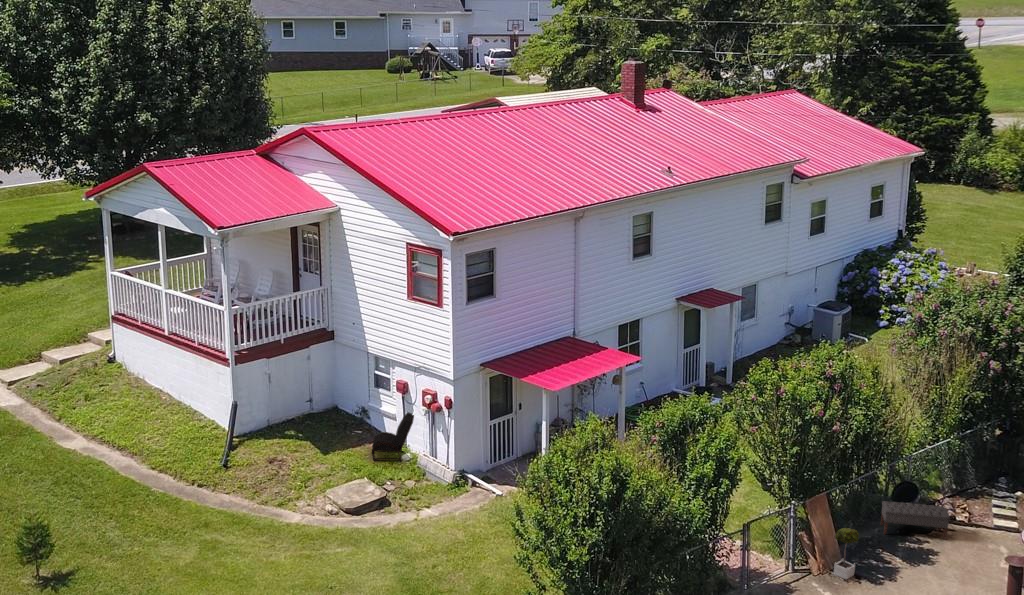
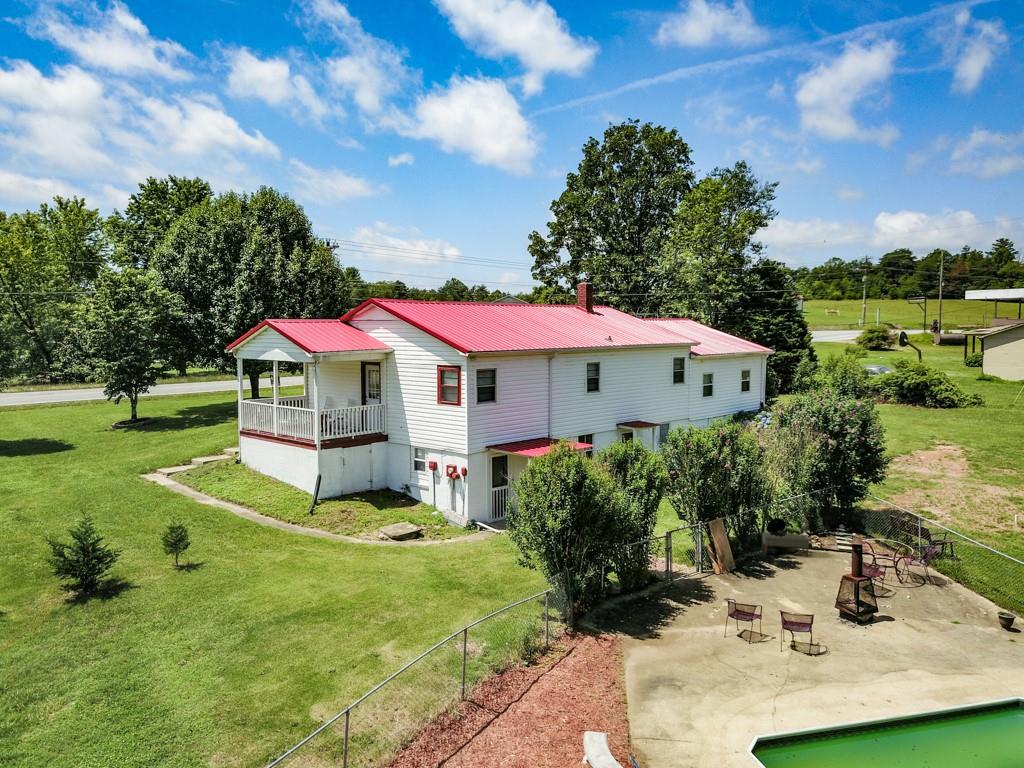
lounge chair: present [372,413,414,462] -> none [411,483,441,516]
potted tree: present [834,528,859,579] -> none [731,537,748,575]

